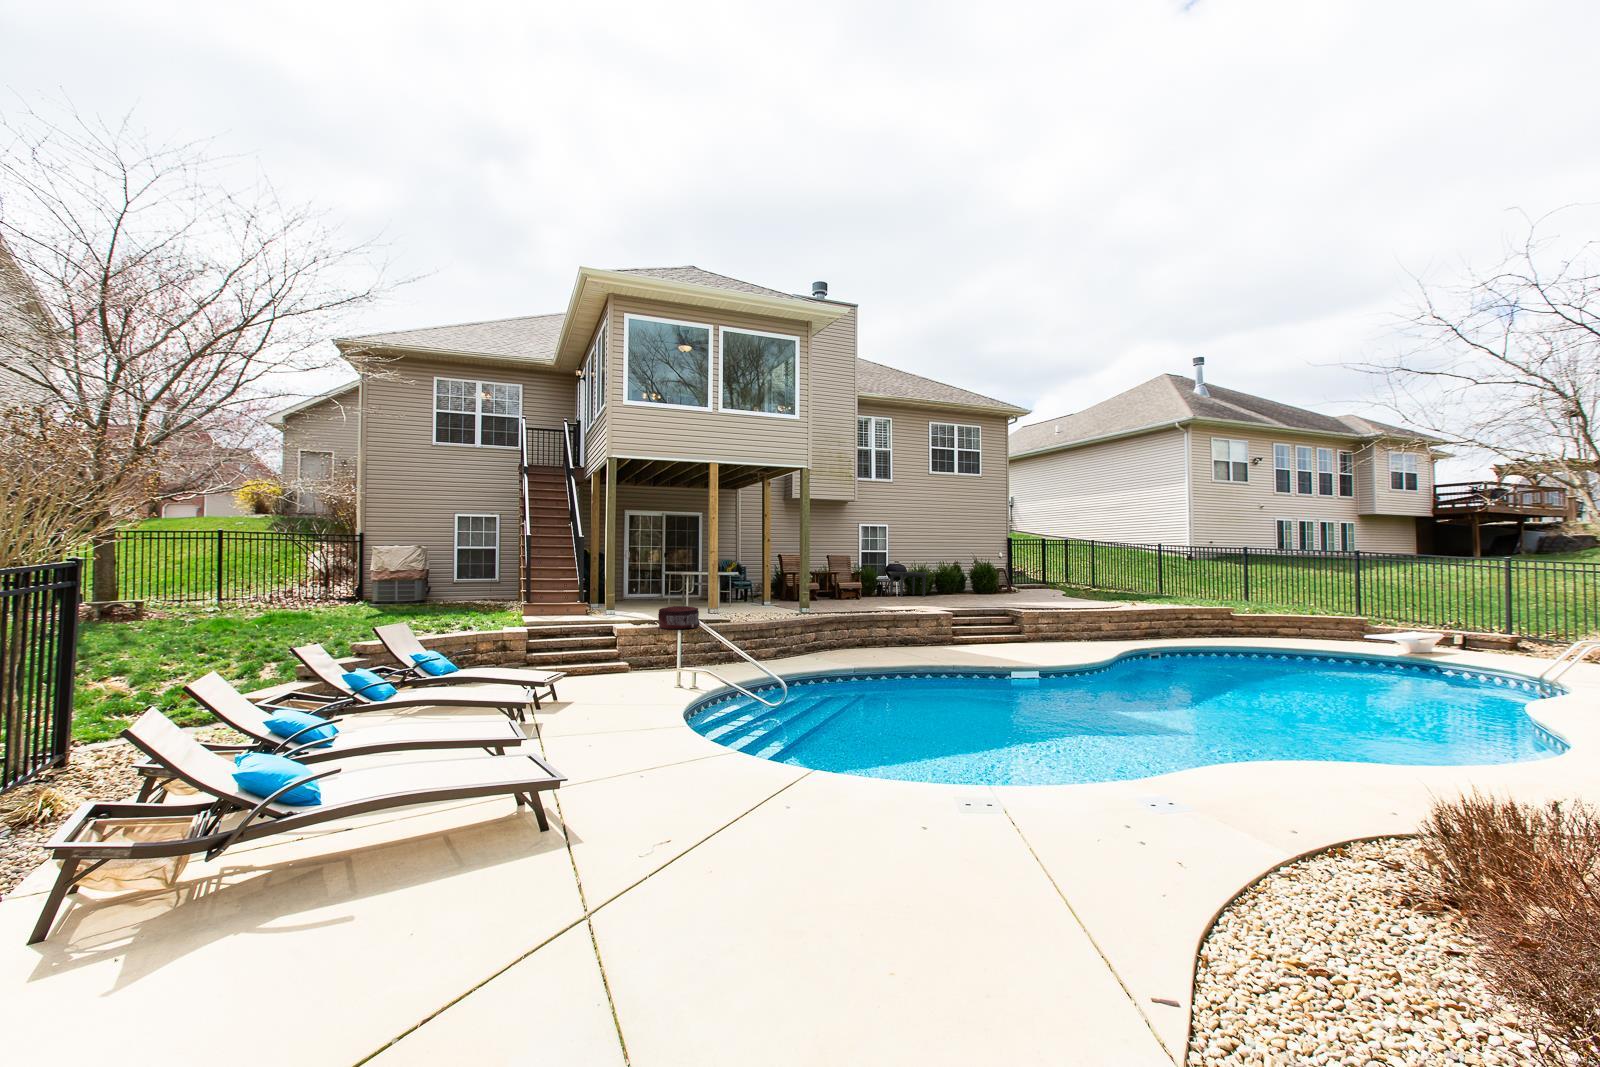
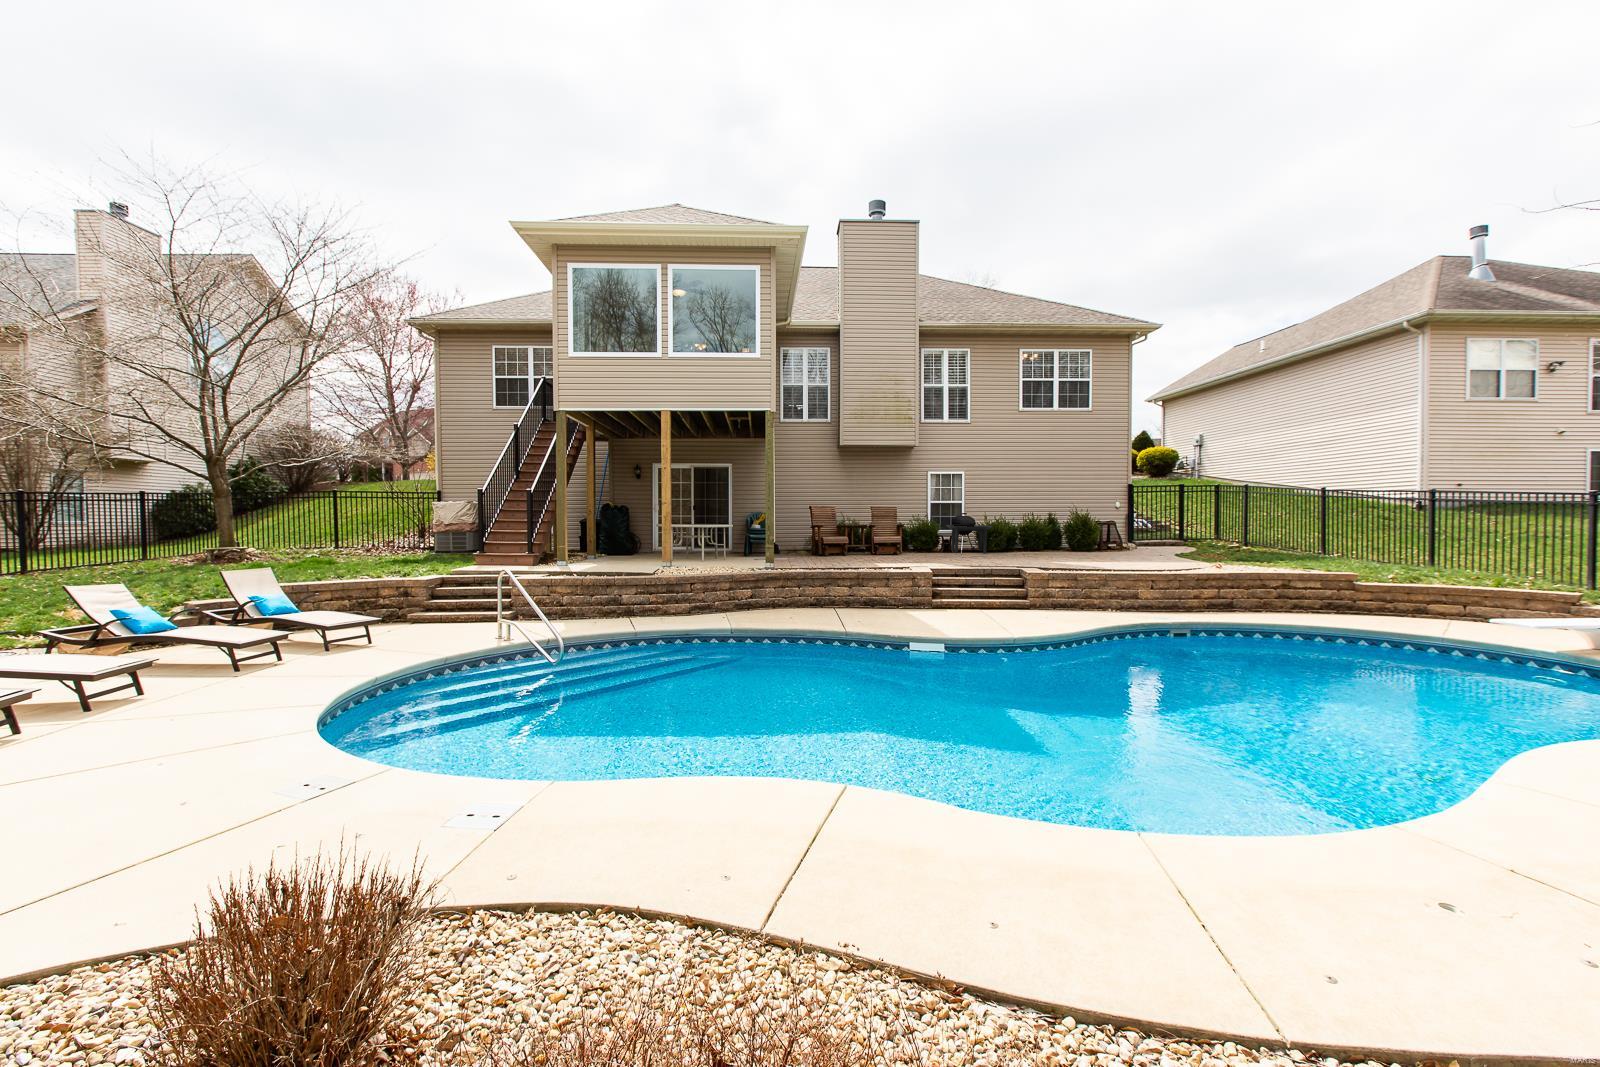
pouf: present [658,606,700,629] -> none [592,559,630,580]

